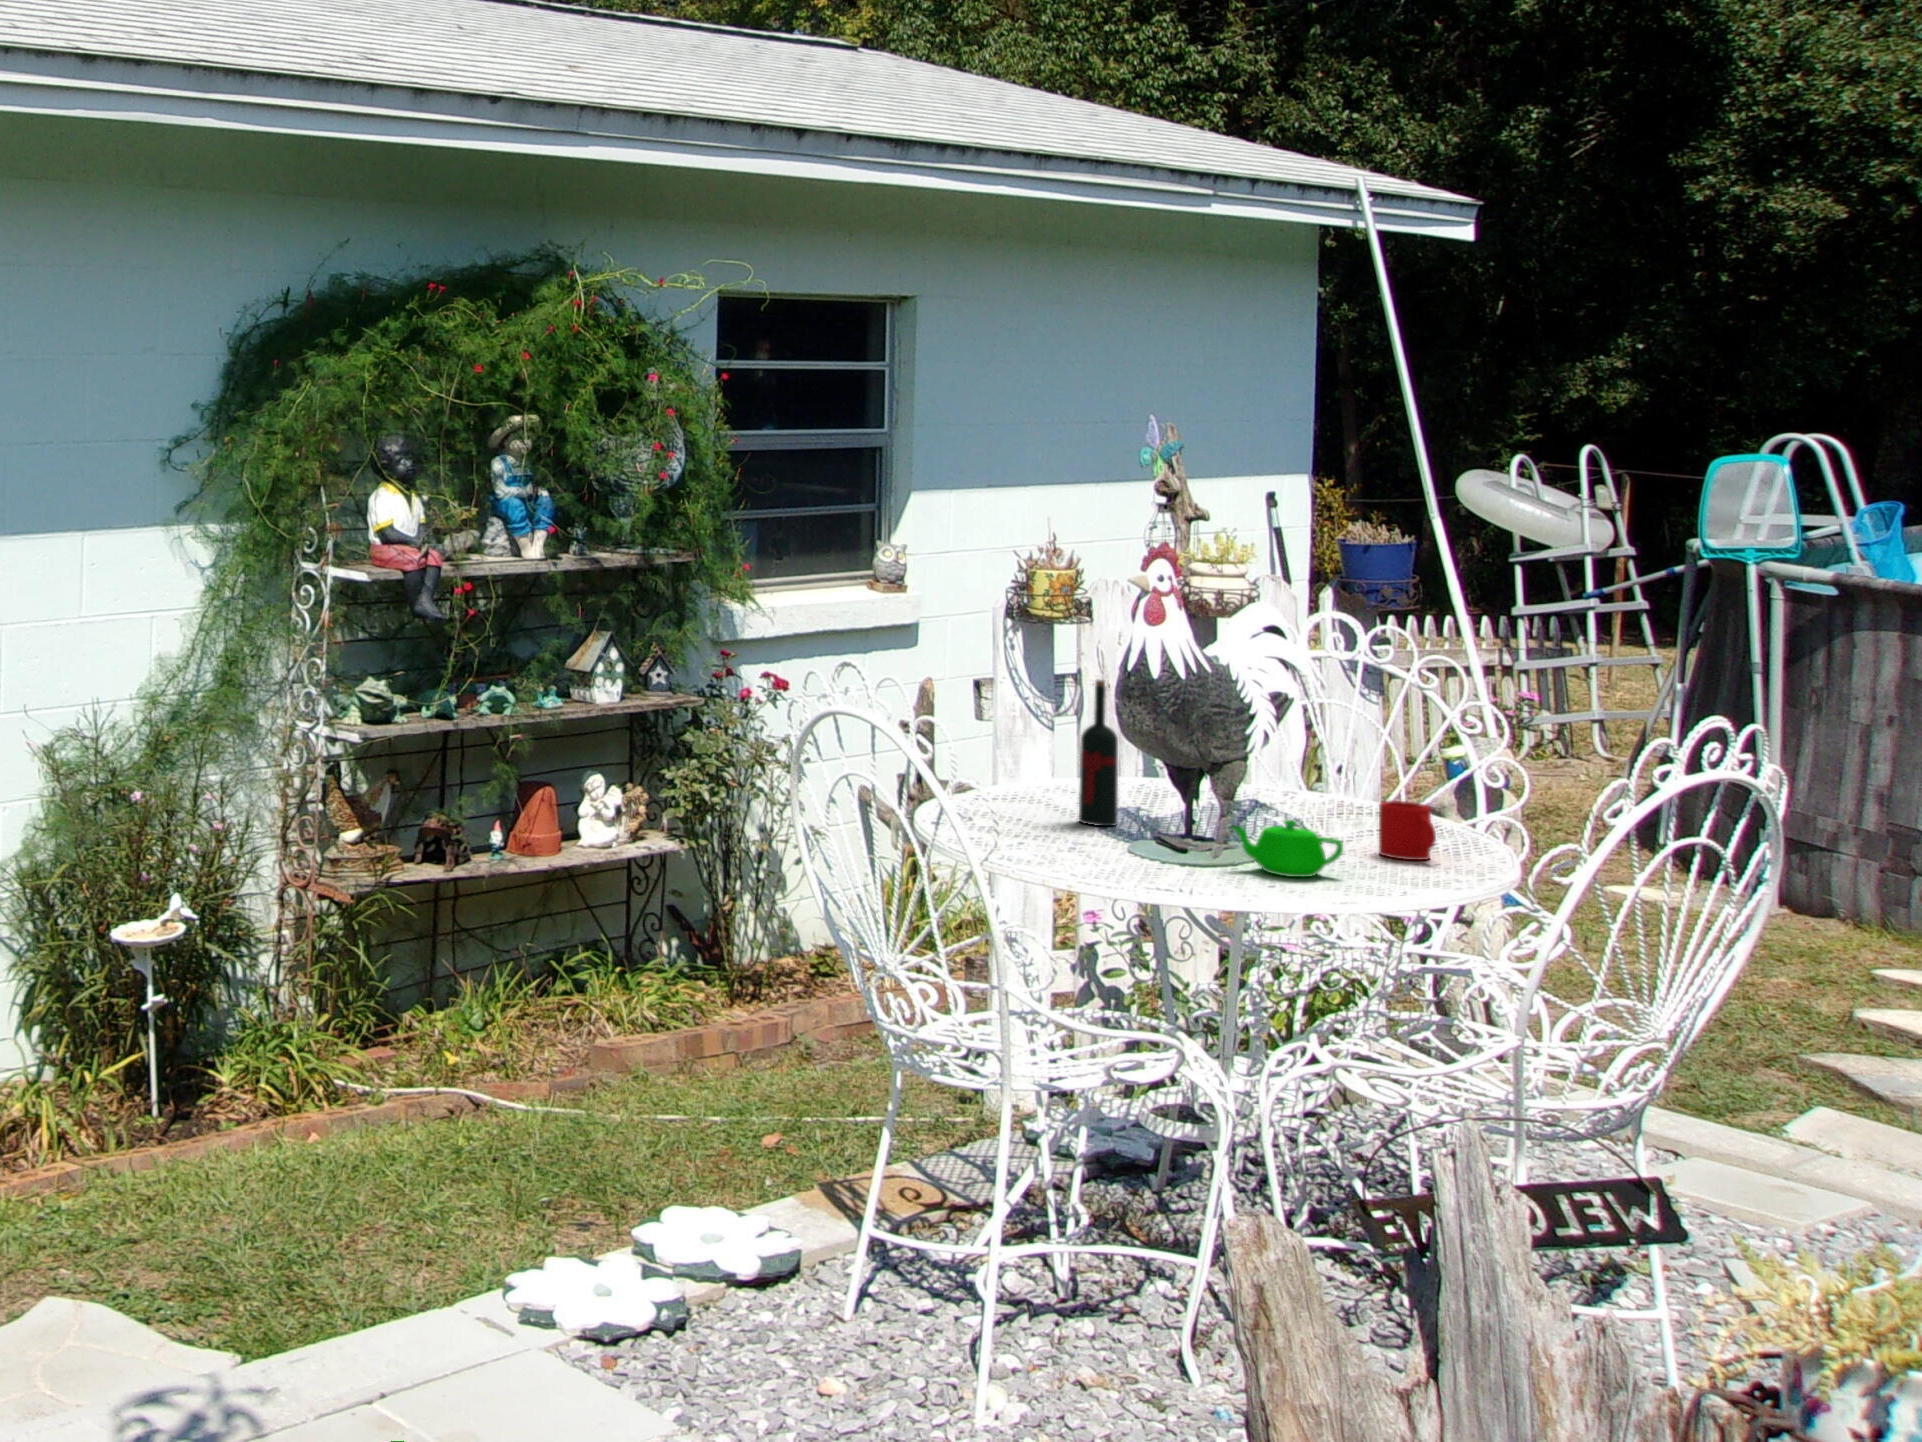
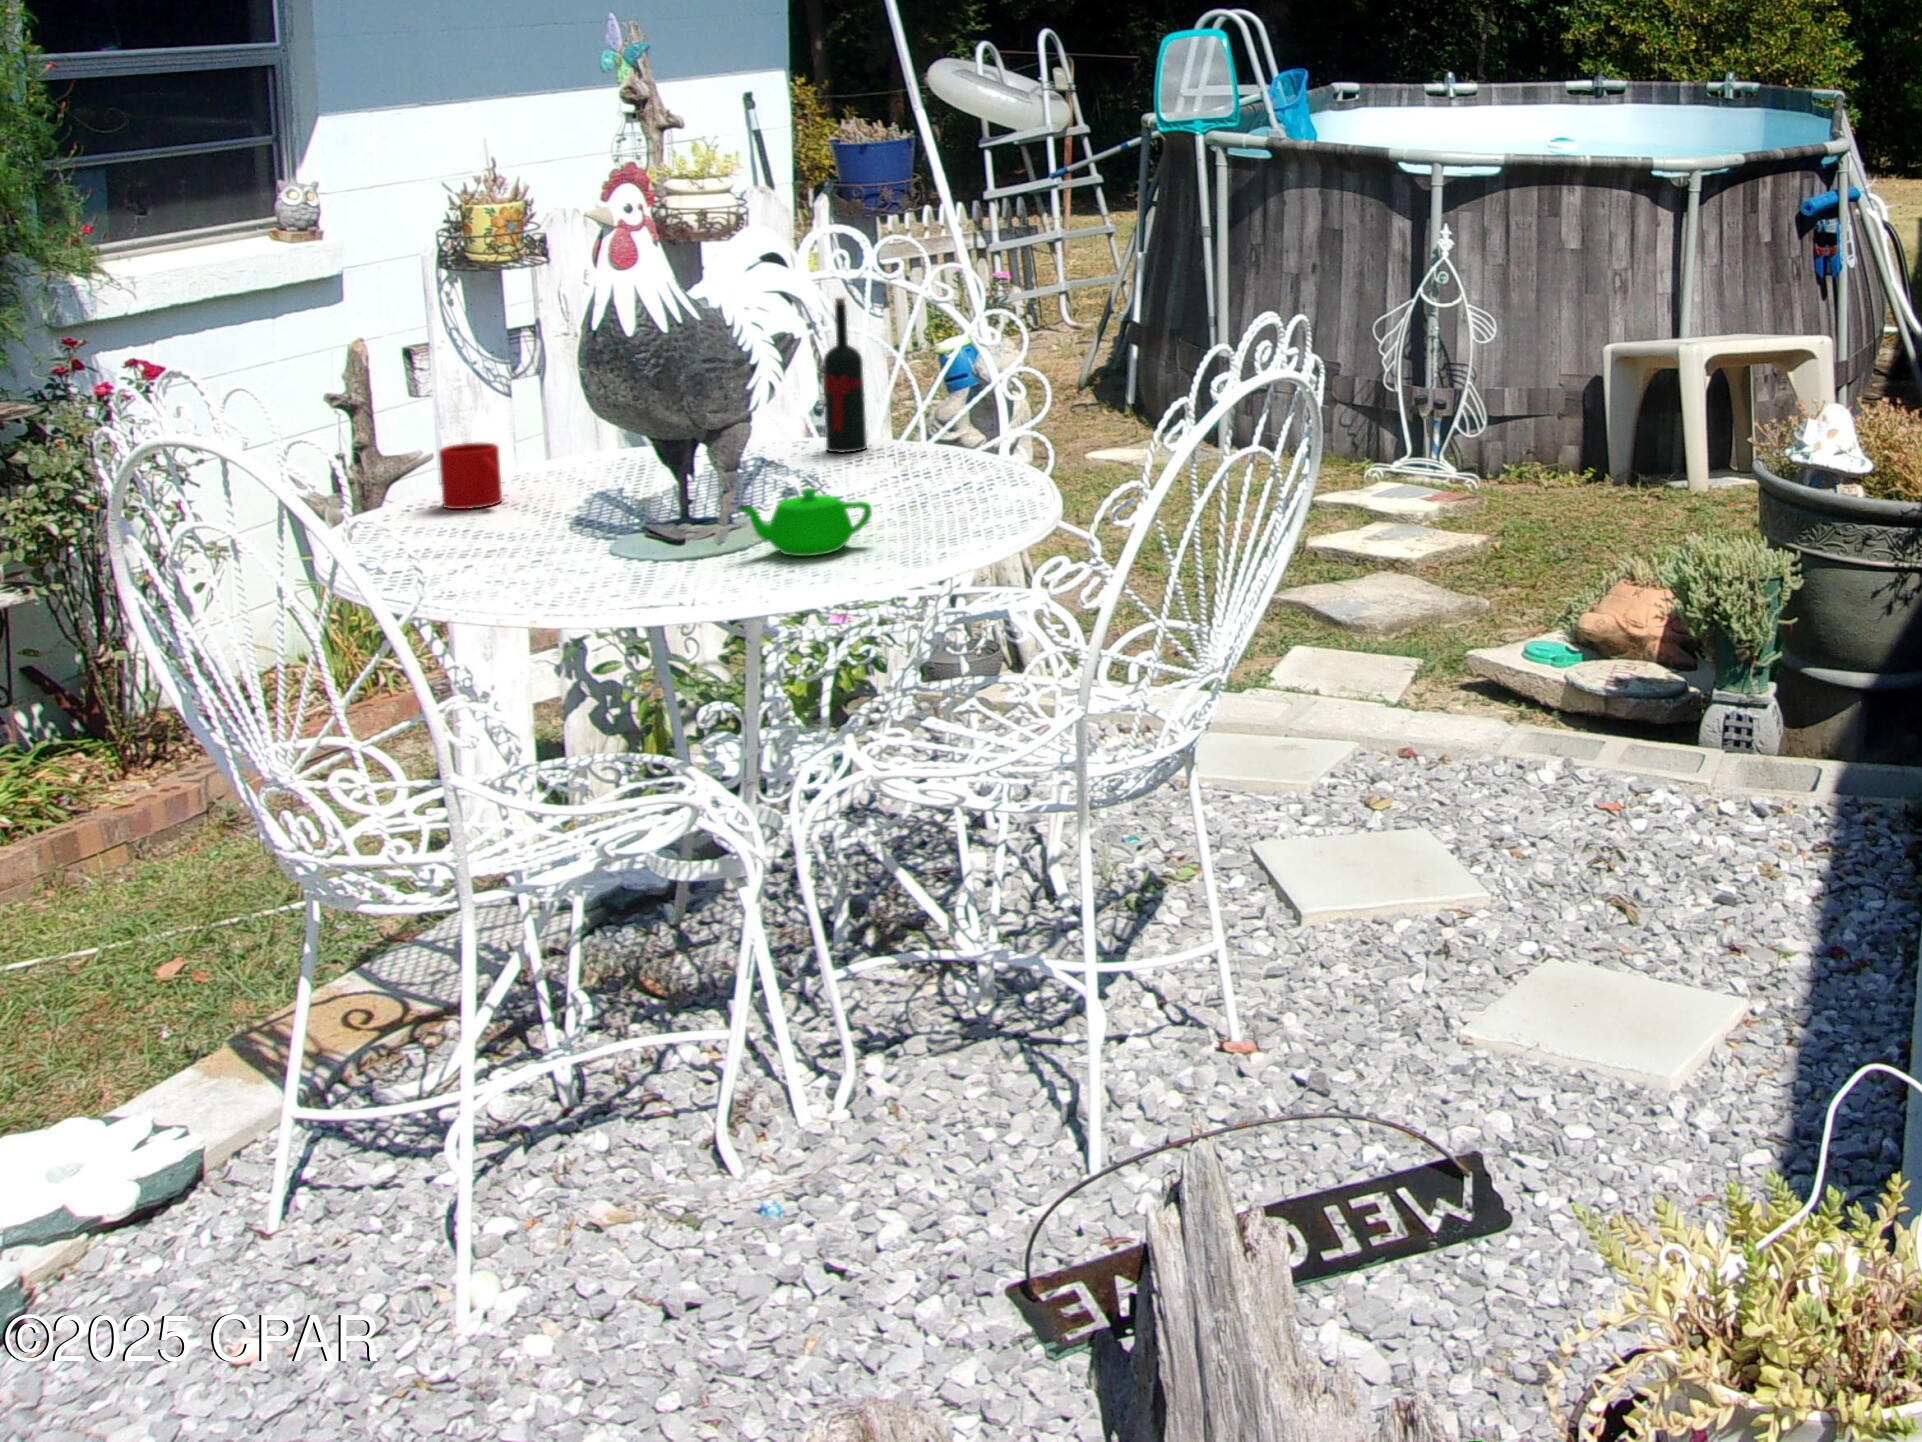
wine bottle: present [1079,680,1118,826] -> present [823,298,867,452]
mug: present [1379,801,1436,860] -> present [439,442,502,509]

